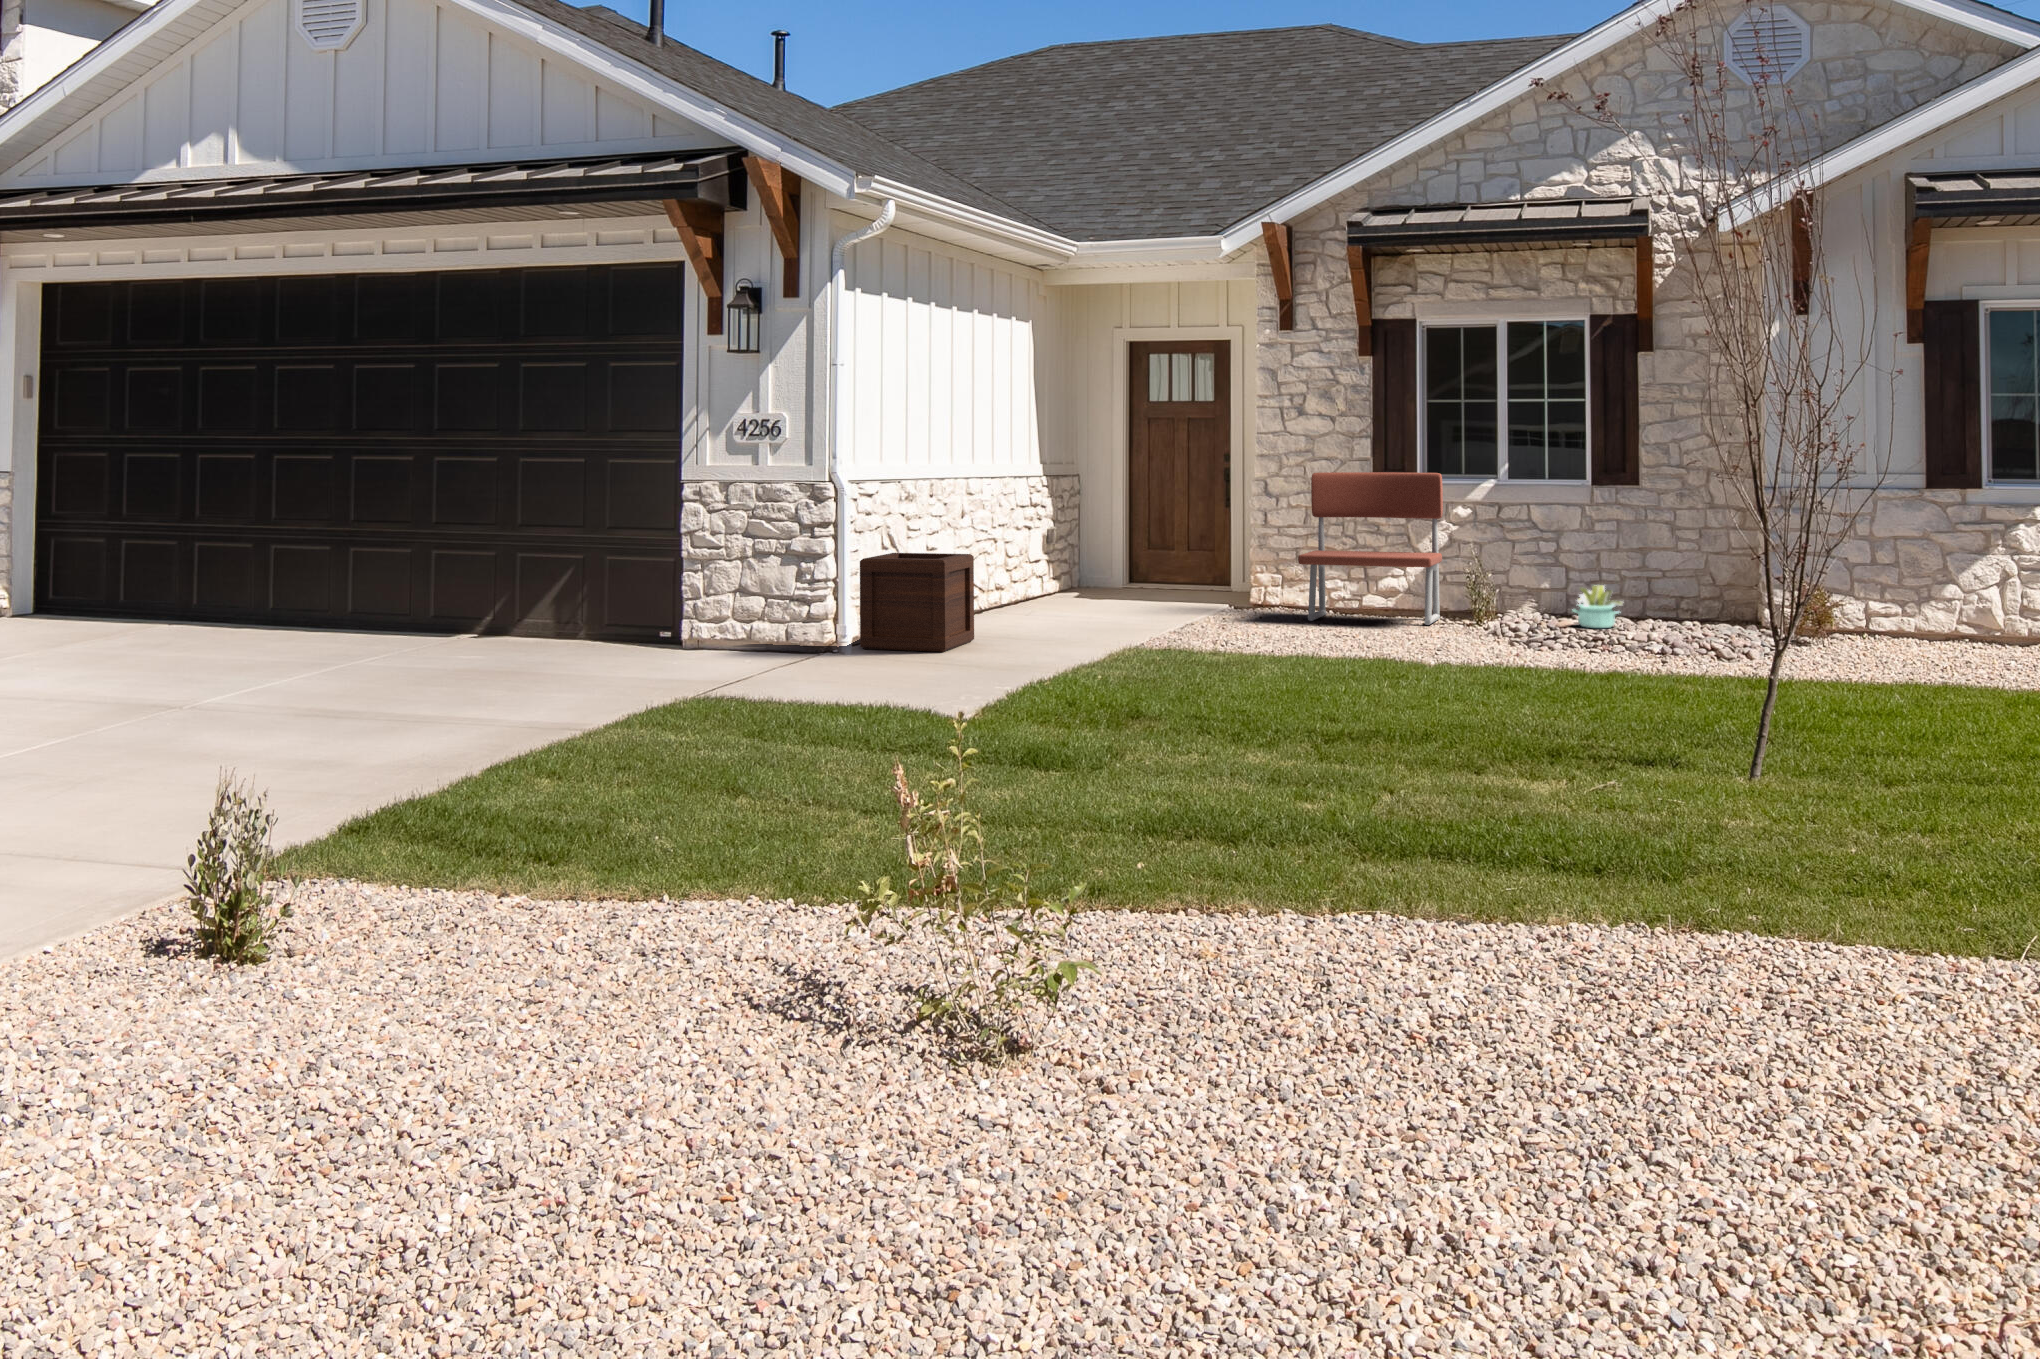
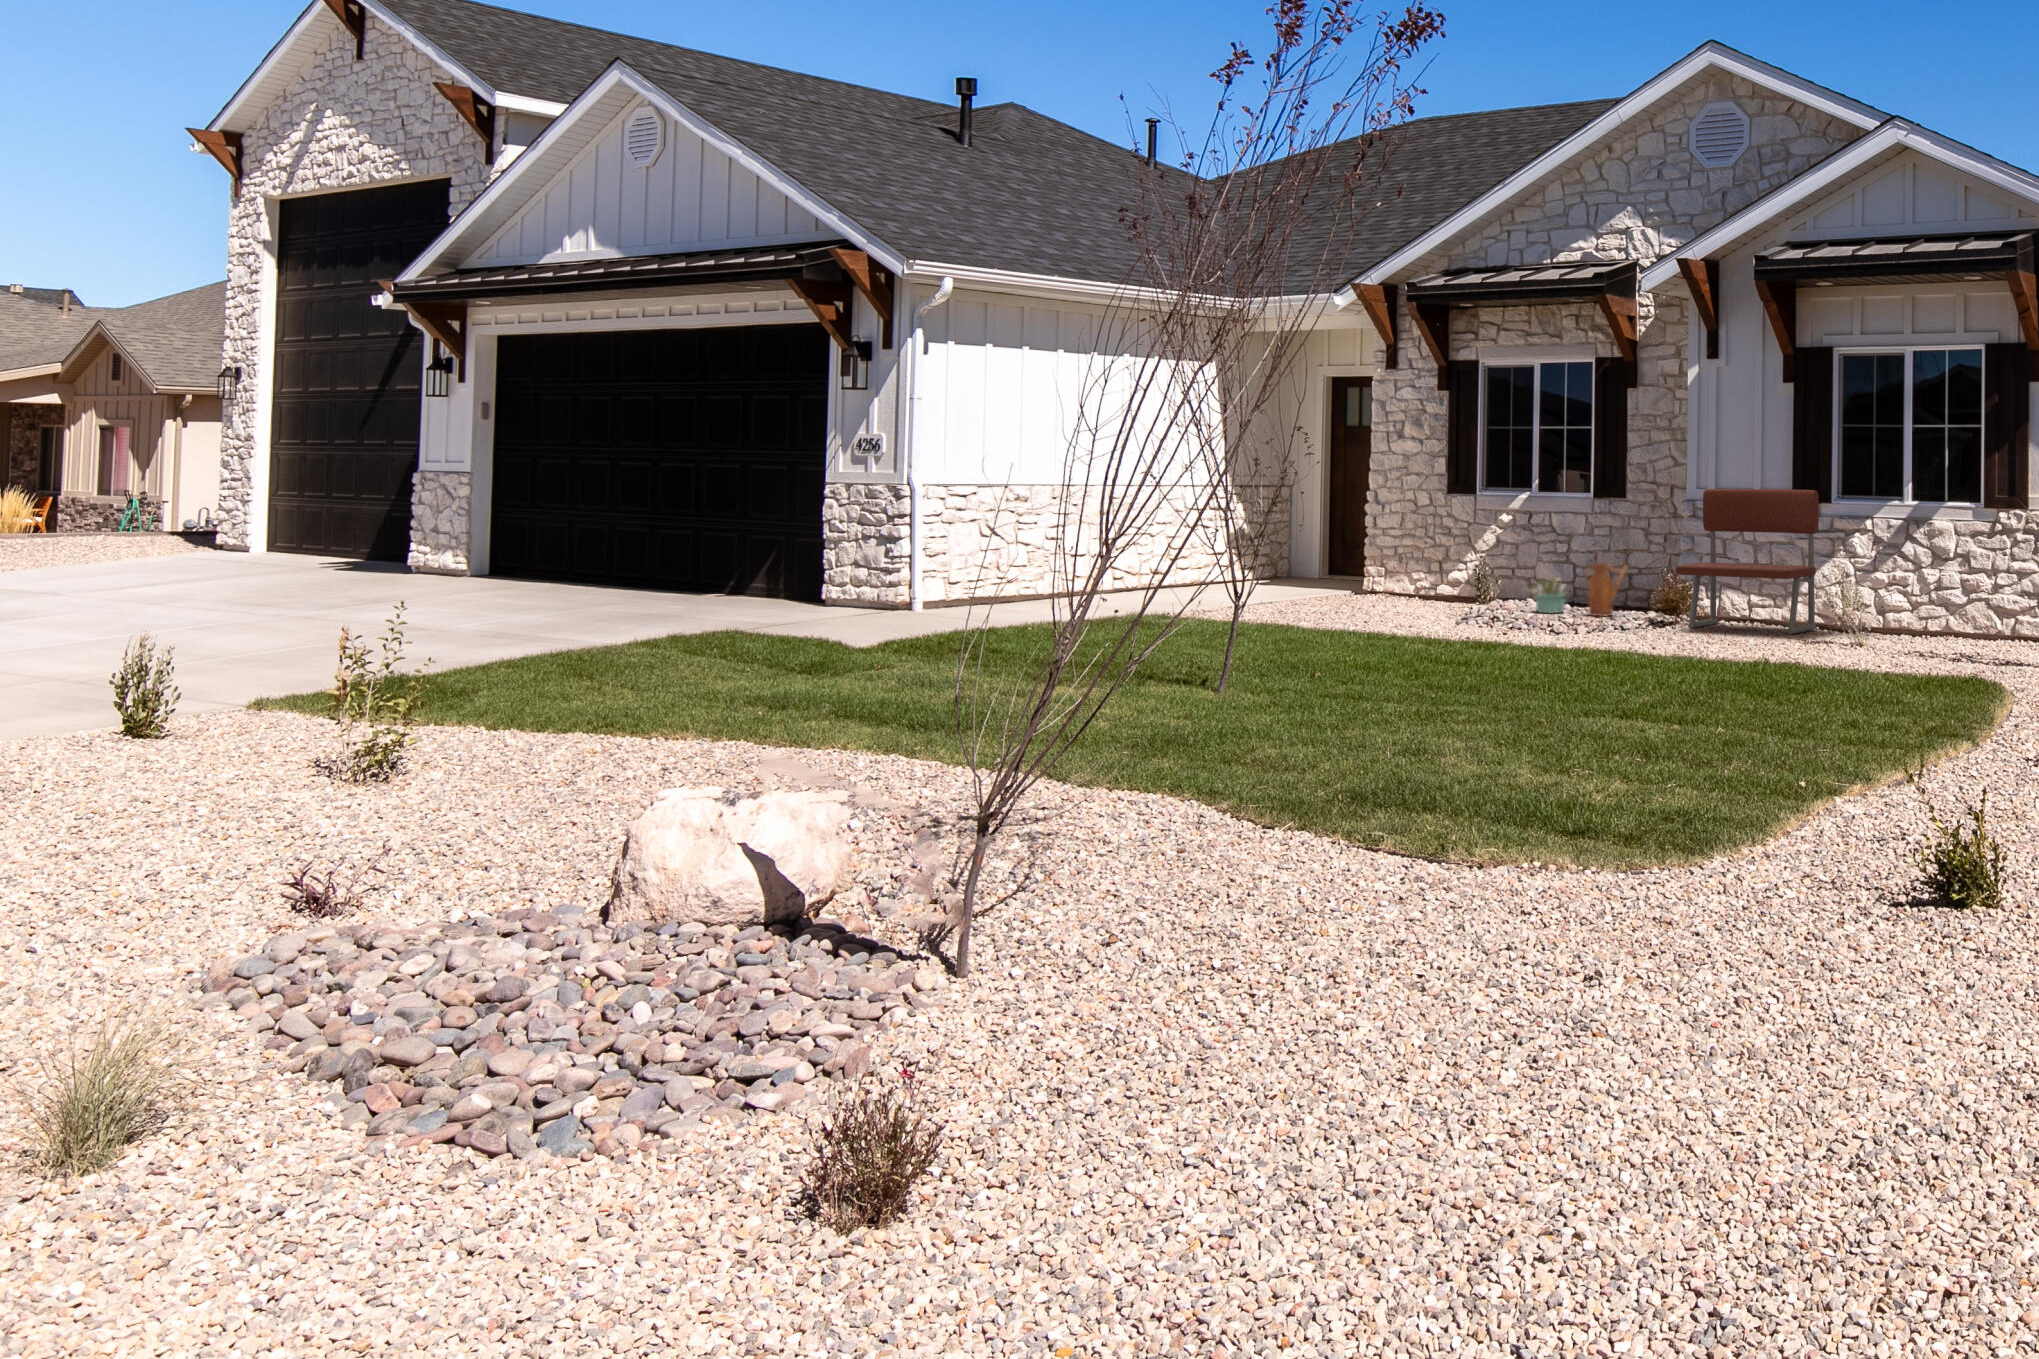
bench: present [1298,472,1443,625] -> present [1676,489,1819,634]
wooden crate: present [860,553,974,652] -> none [938,538,1038,612]
watering can: none [1645,567,1711,631] -> present [1585,563,1628,617]

